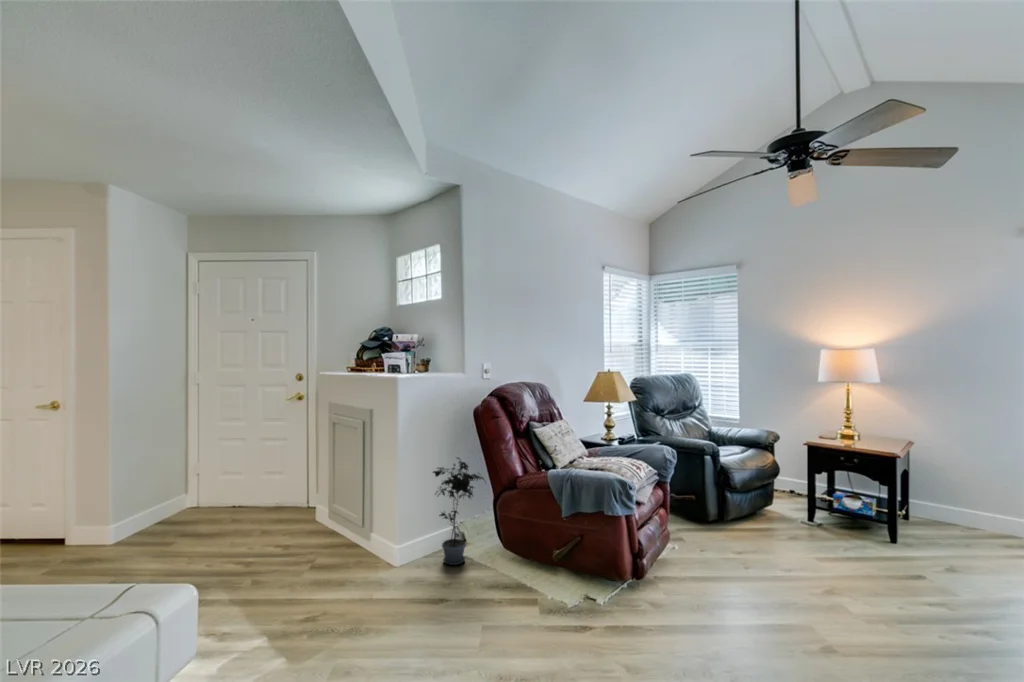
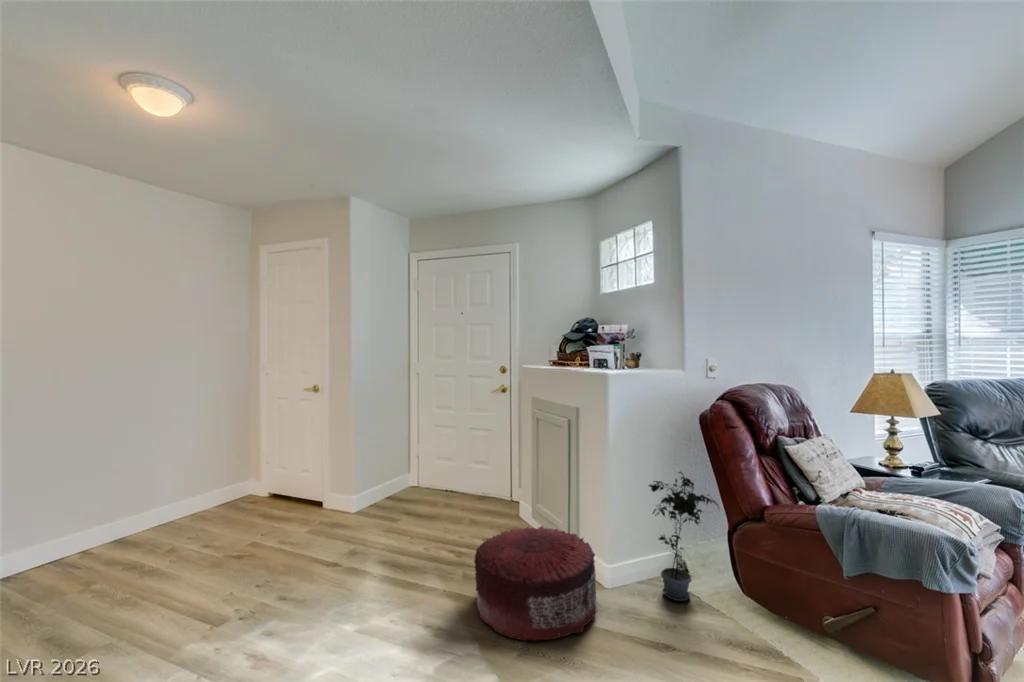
pouf: none [263,520,385,625] -> present [474,526,597,641]

